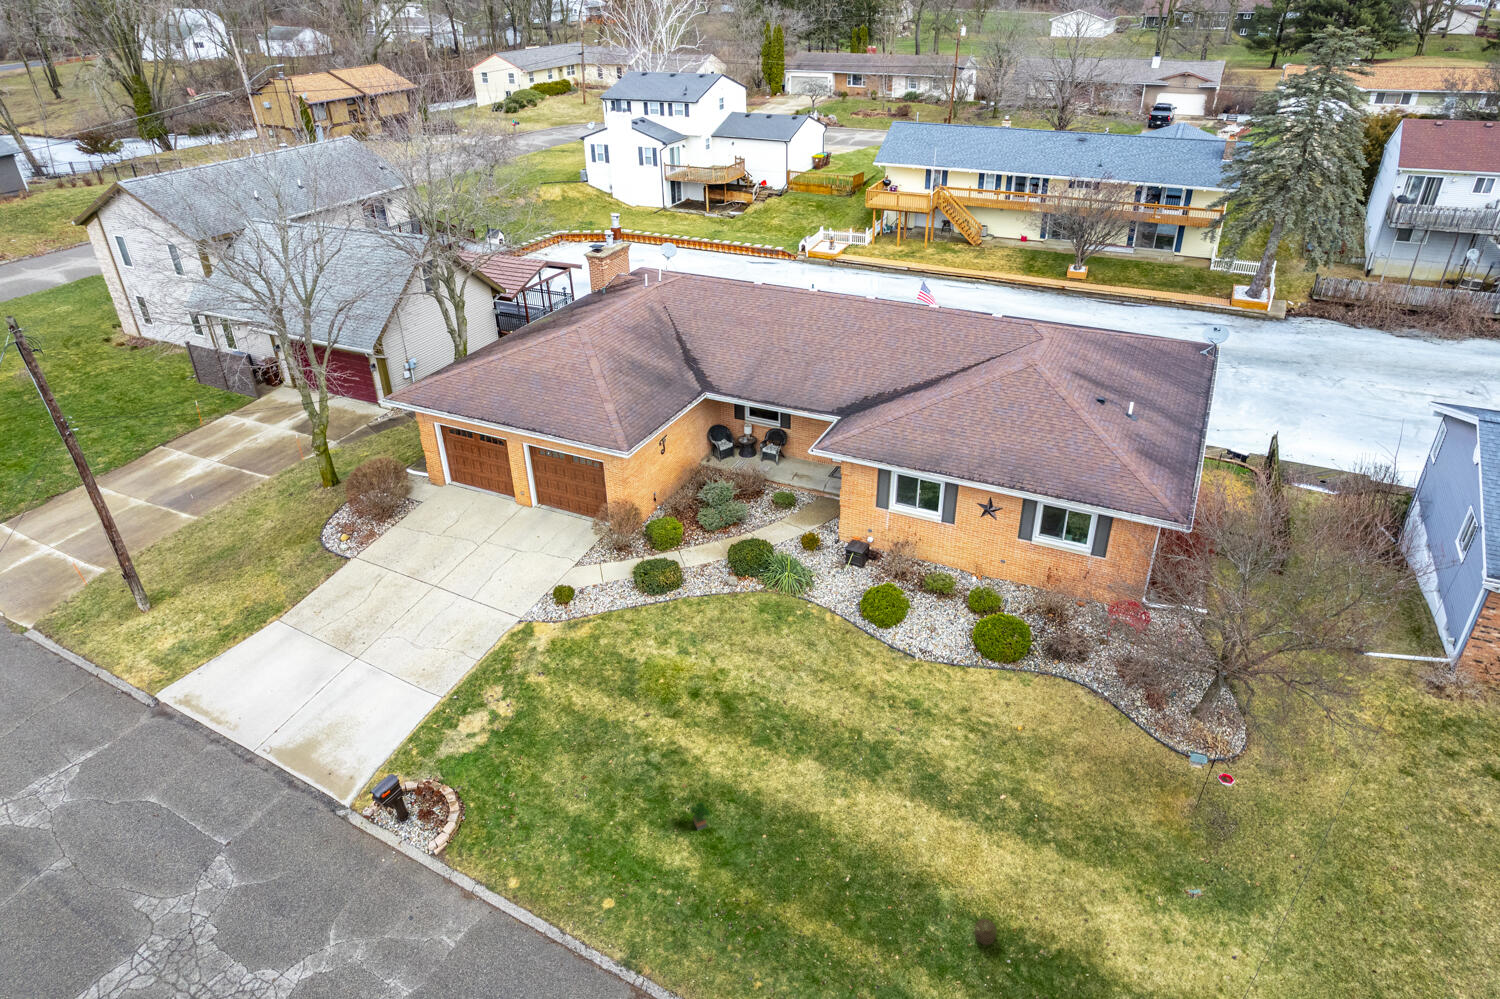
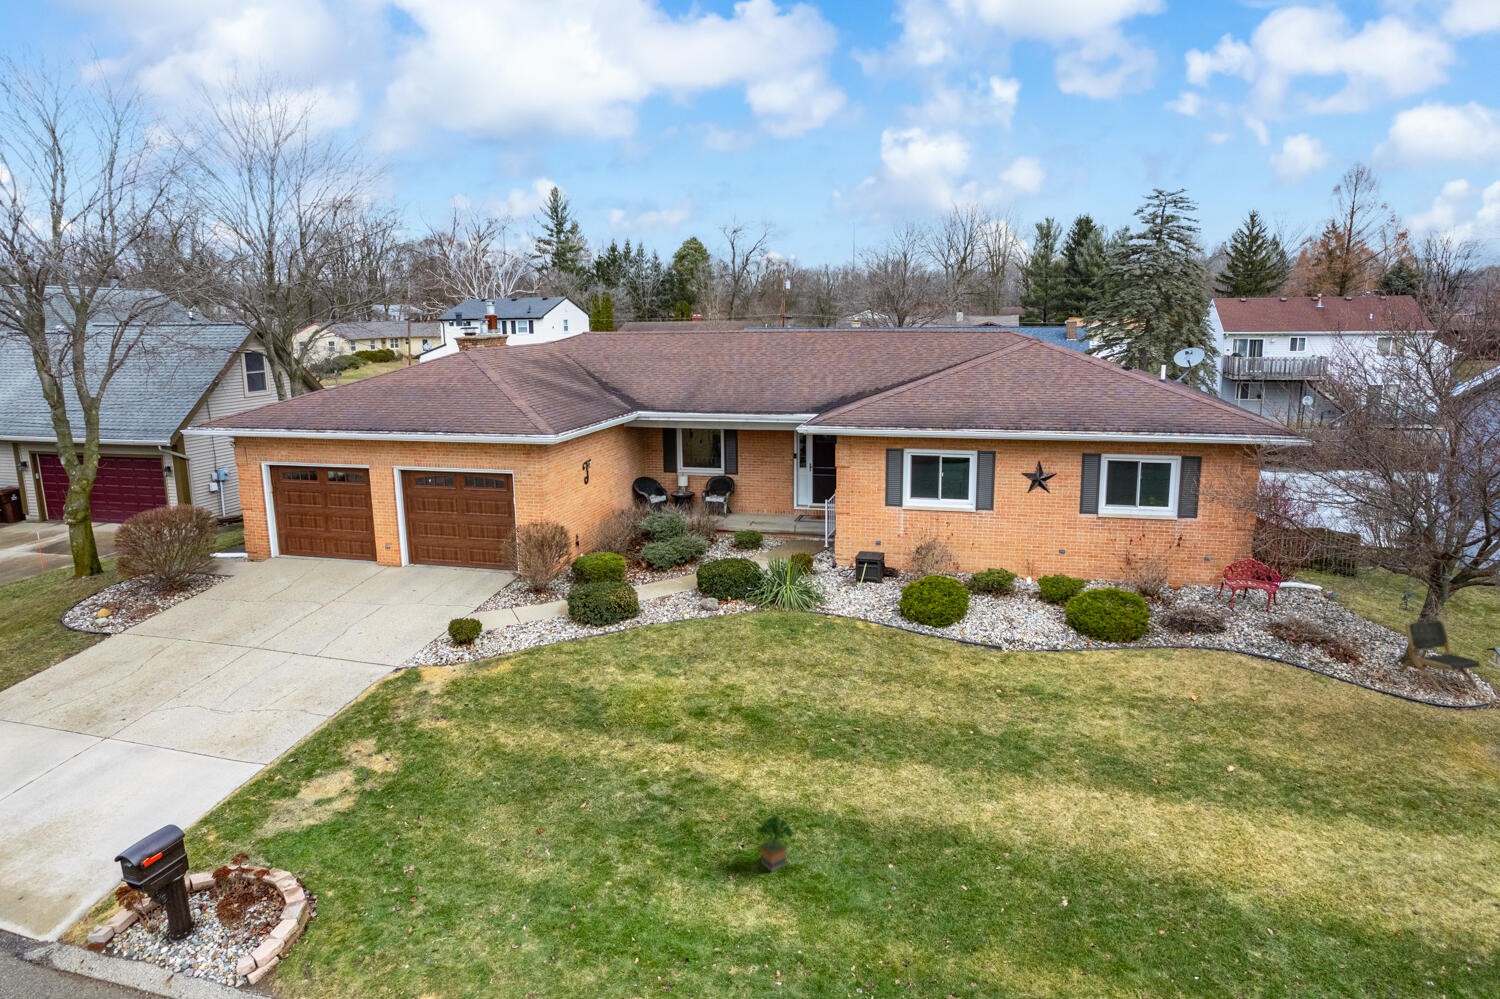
lounge chair: none [1189,697,1238,750] -> present [1399,619,1483,691]
woven basket: present [974,919,997,944] -> none [1333,903,1382,952]

